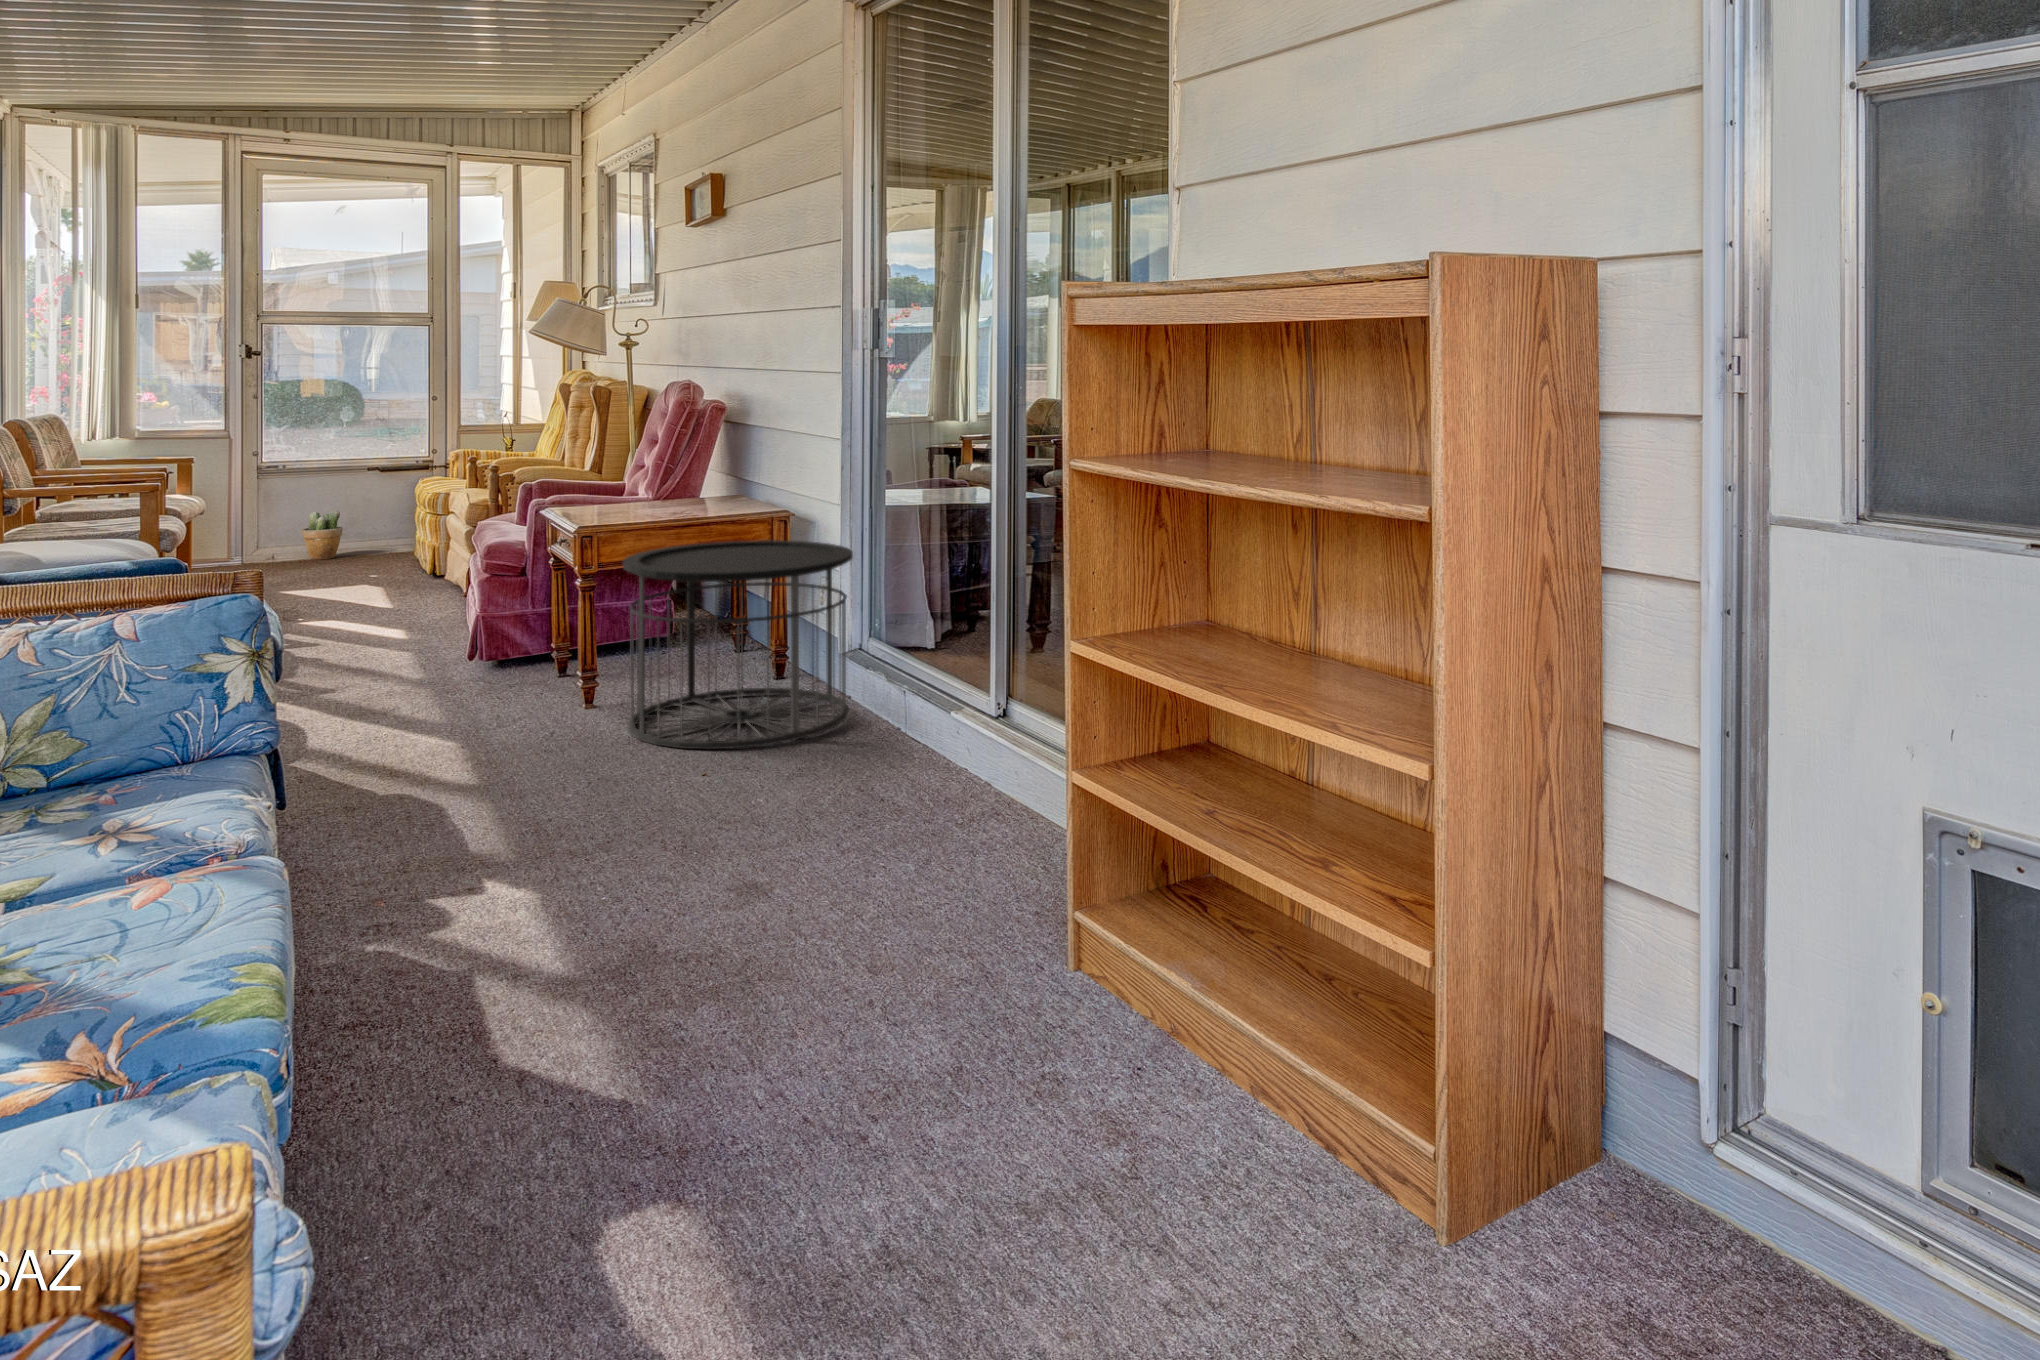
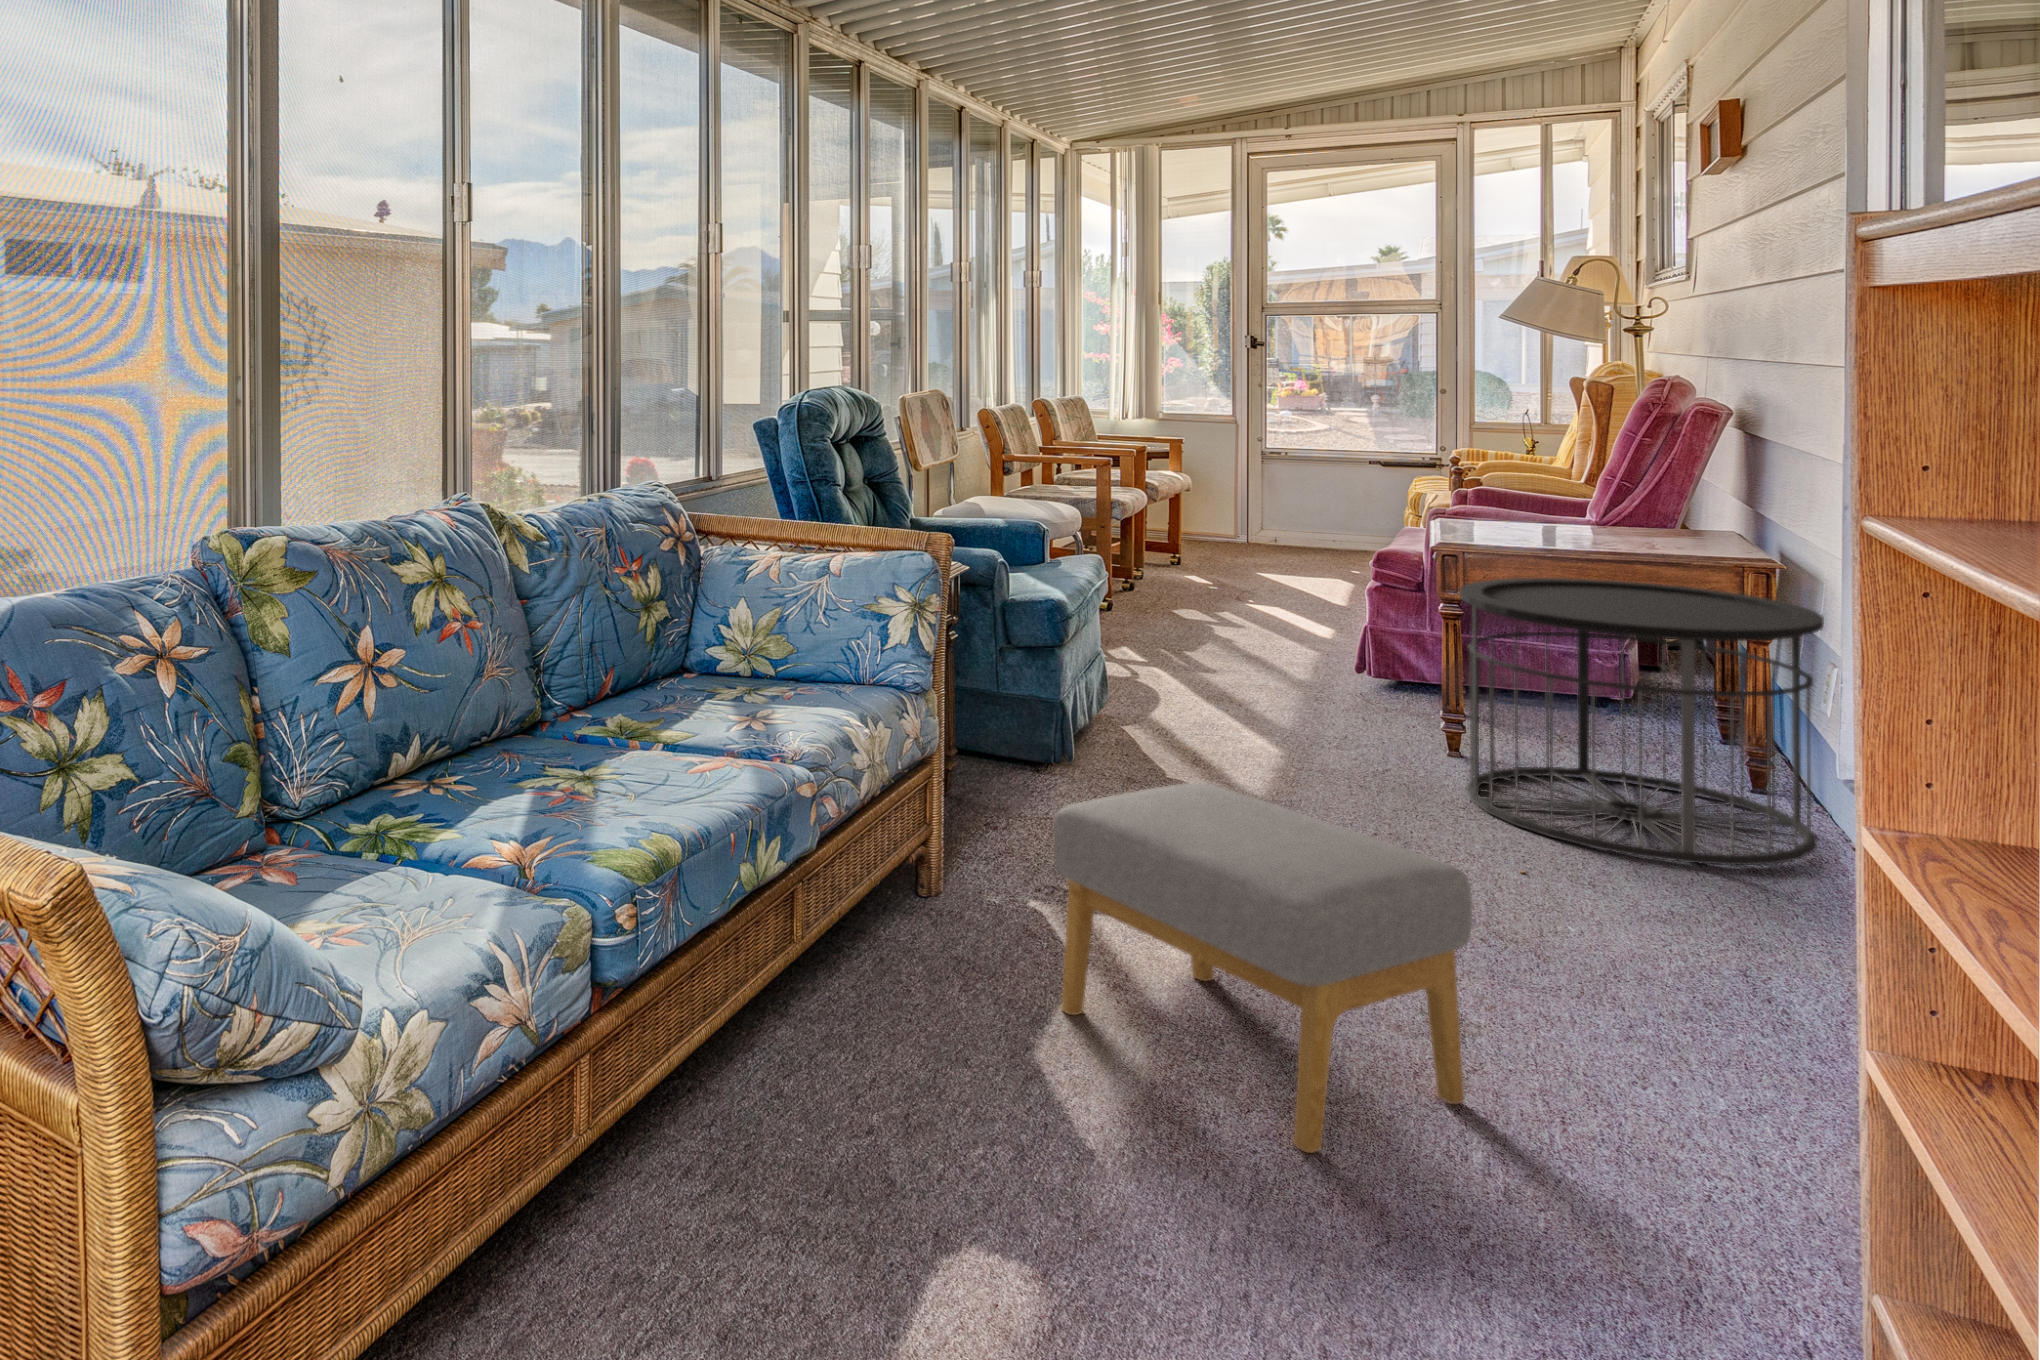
potted plant: present [302,510,343,560] -> none [1298,501,1337,549]
footstool: none [483,761,820,1020] -> present [1054,783,1472,1153]

